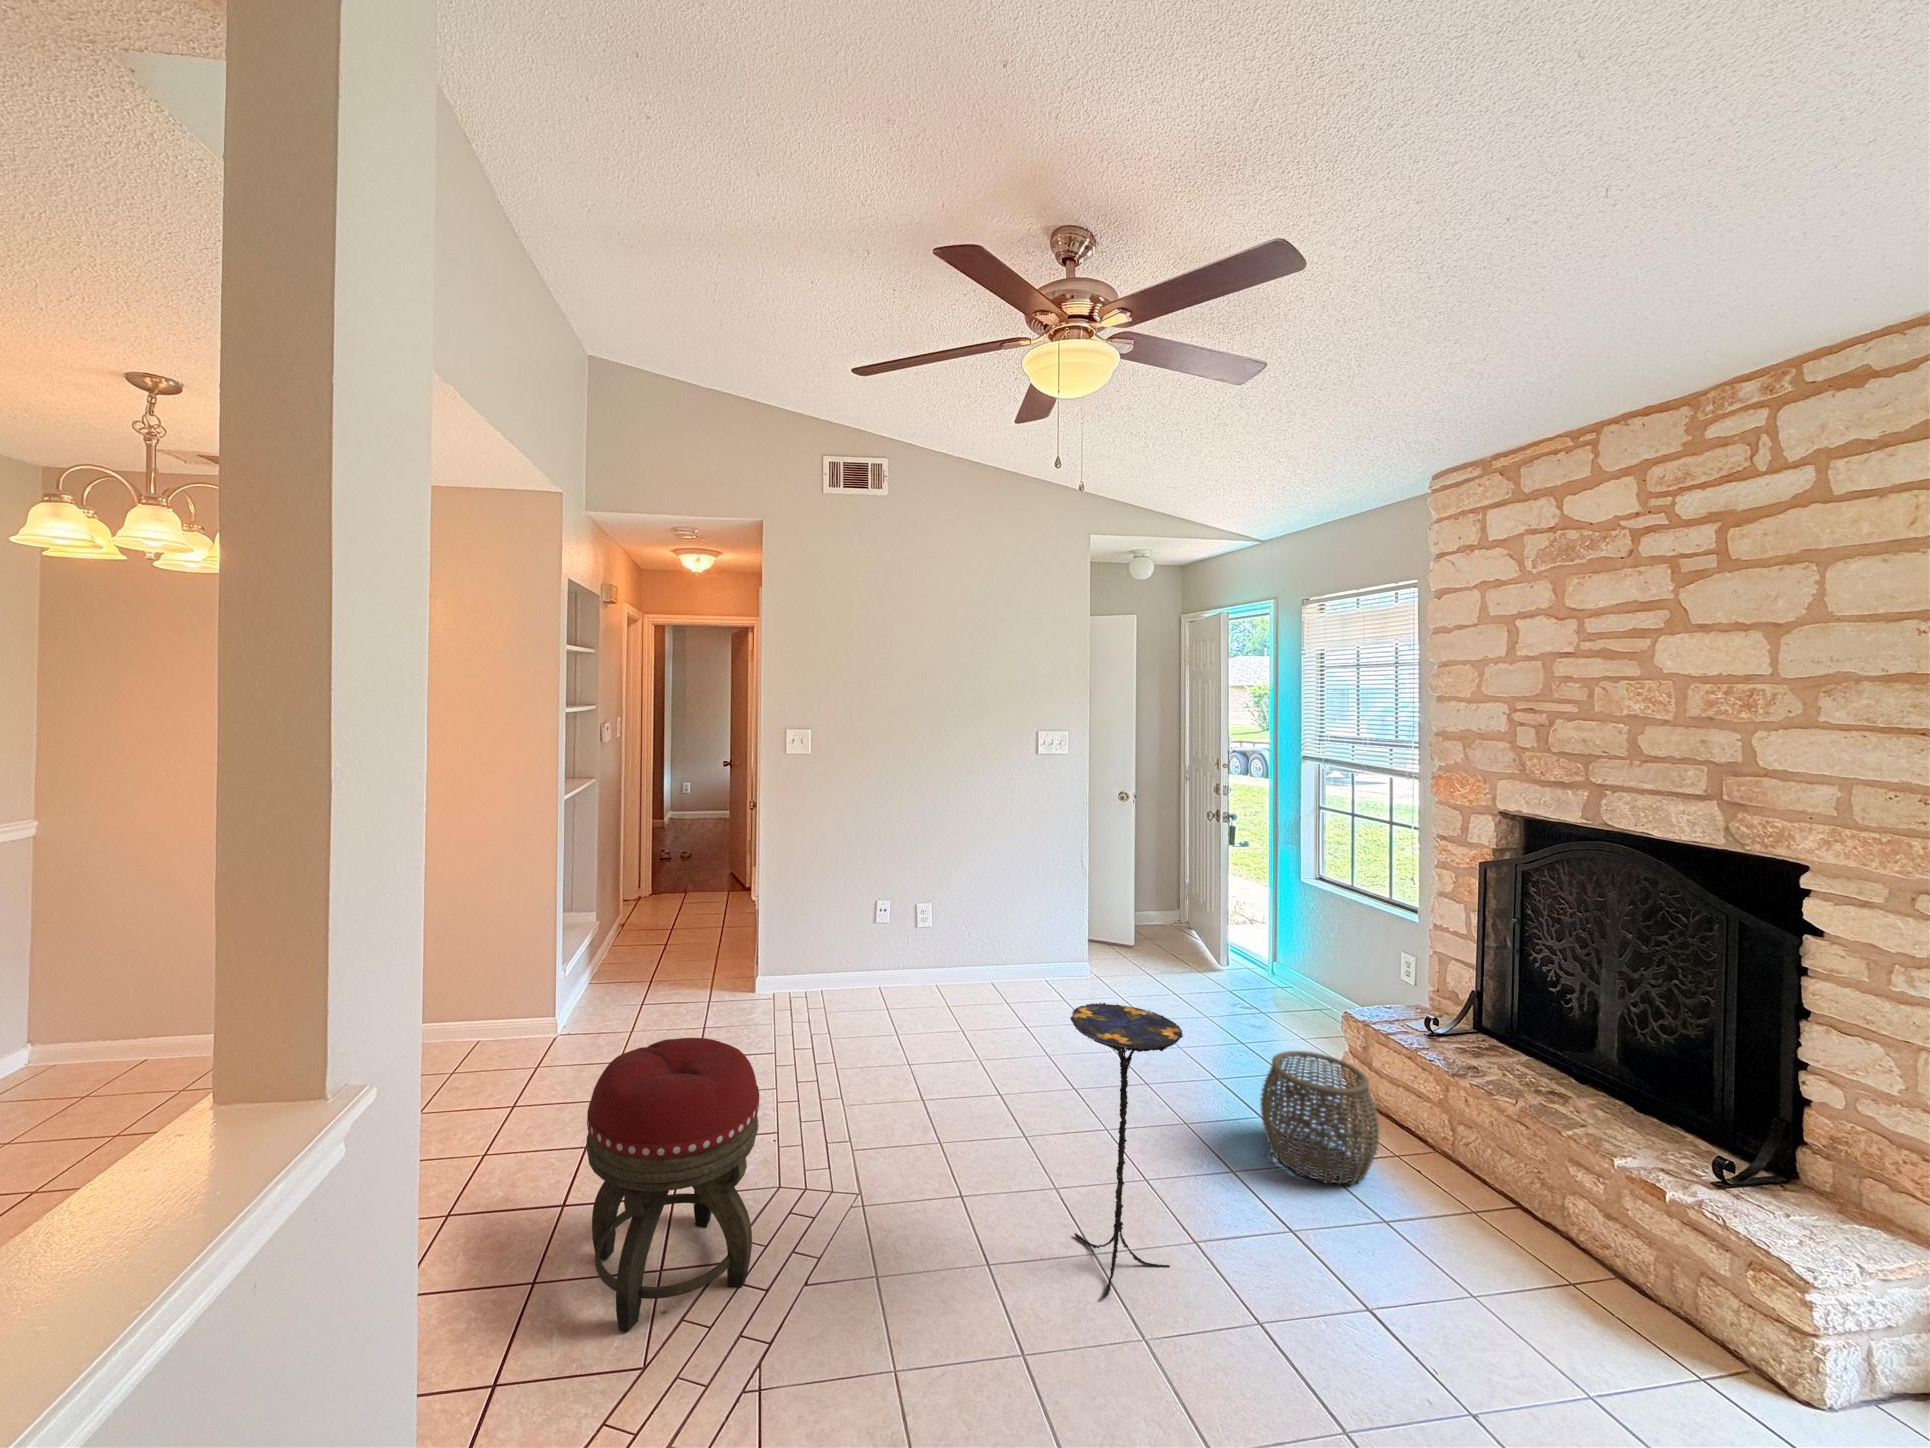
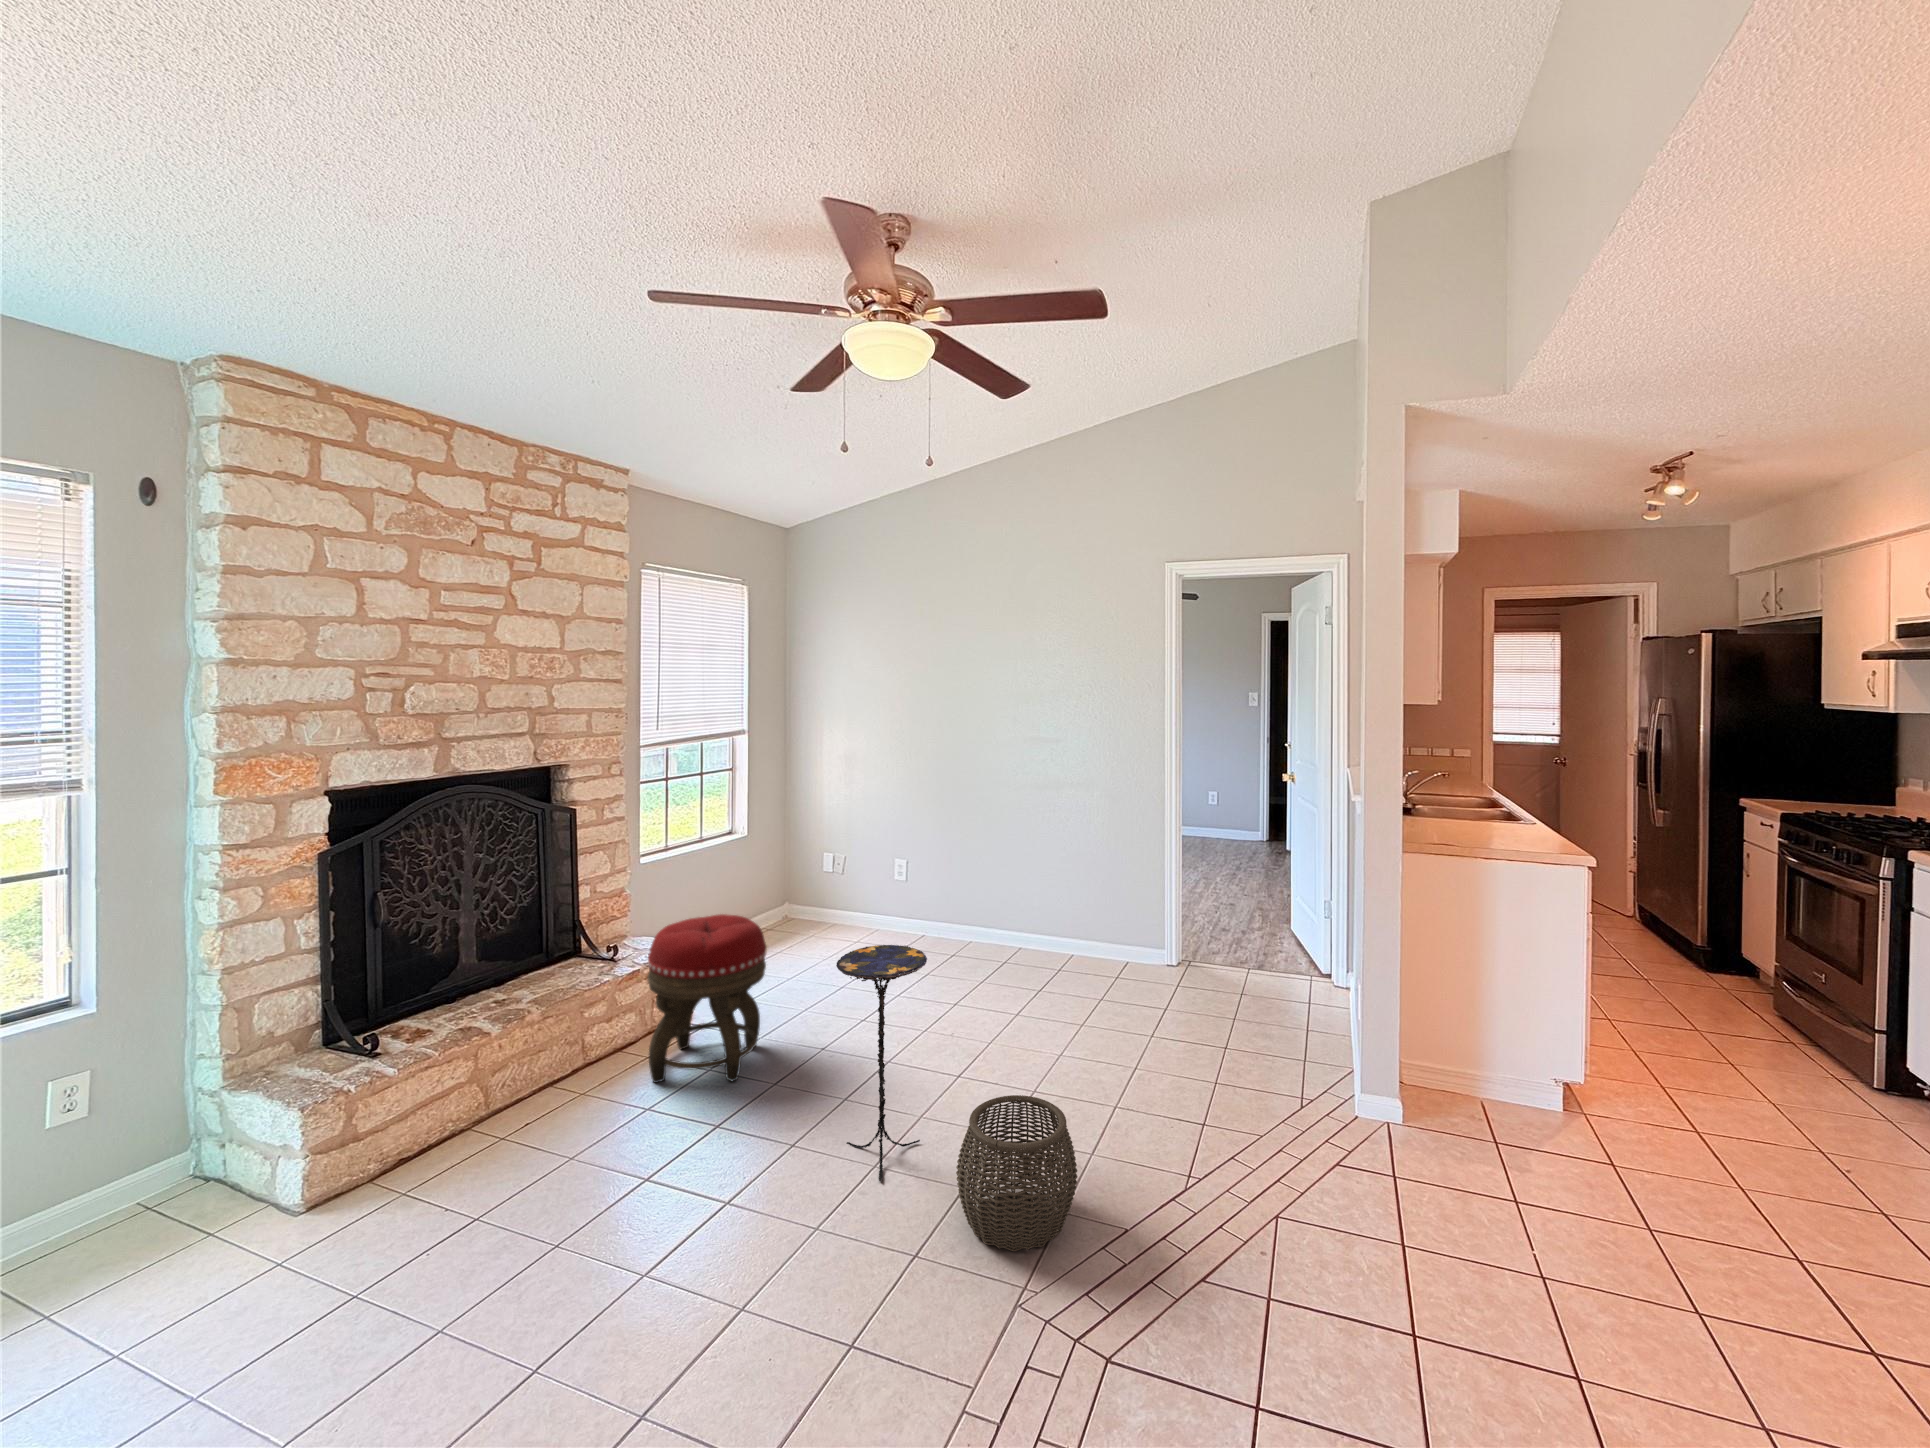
footstool: present [586,1038,759,1332] -> present [647,914,767,1083]
woven basket: present [1260,1051,1380,1184] -> present [956,1095,1078,1251]

